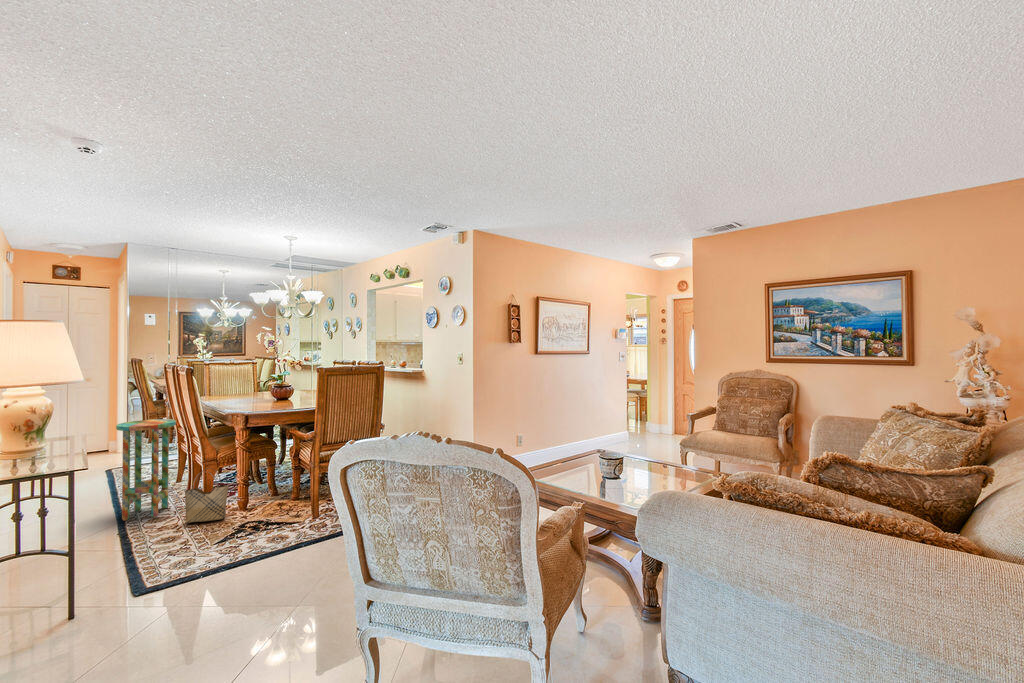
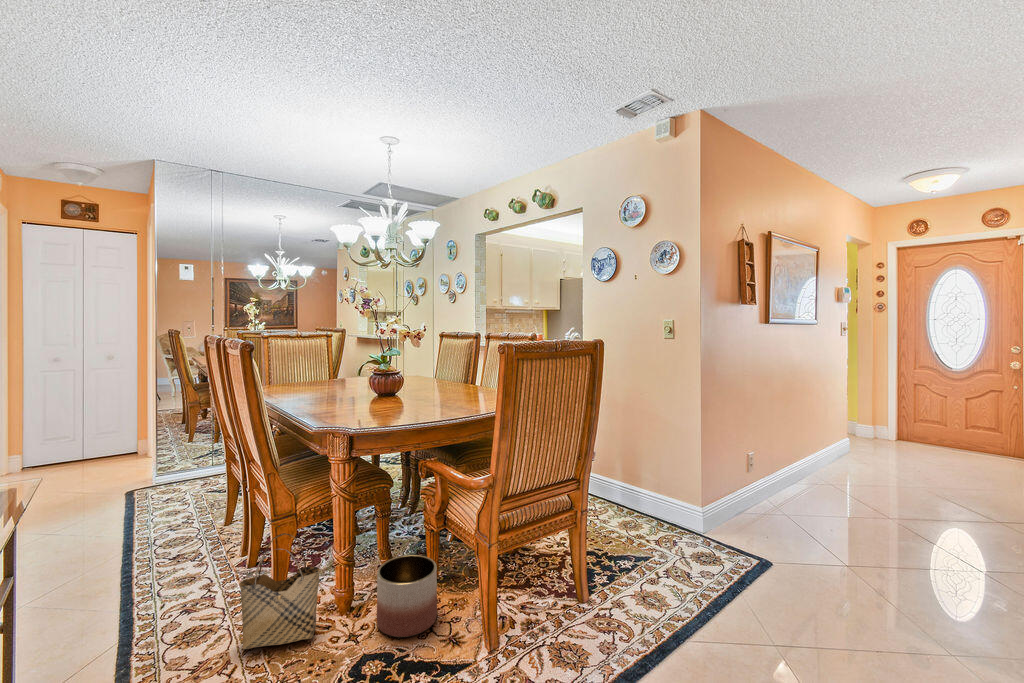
side table: present [116,419,176,521] -> none [113,433,222,631]
planter: none [259,481,293,518] -> present [377,555,437,637]

